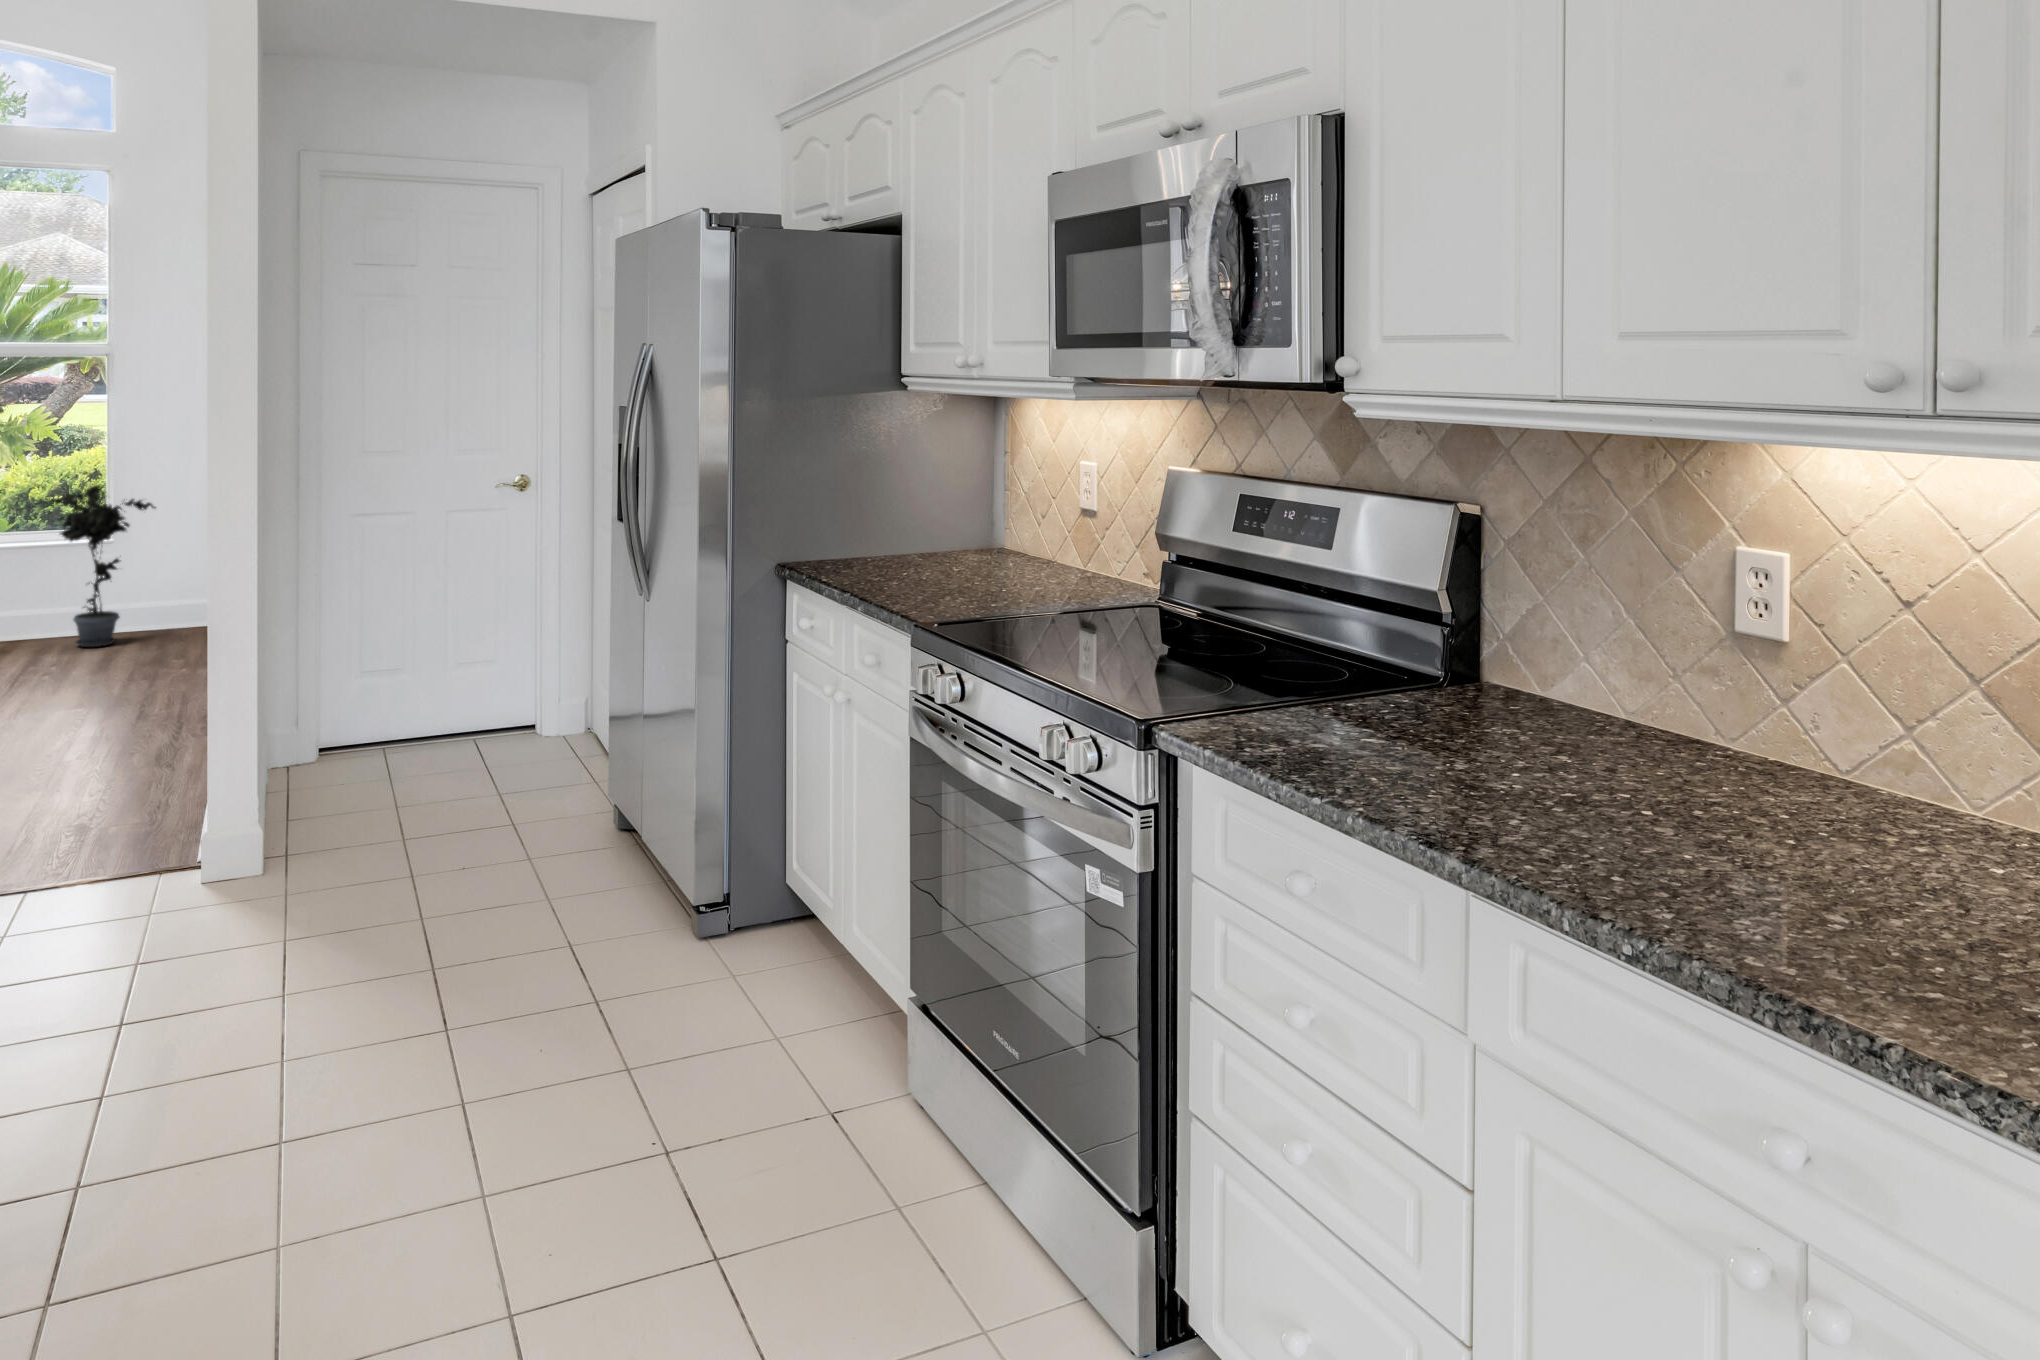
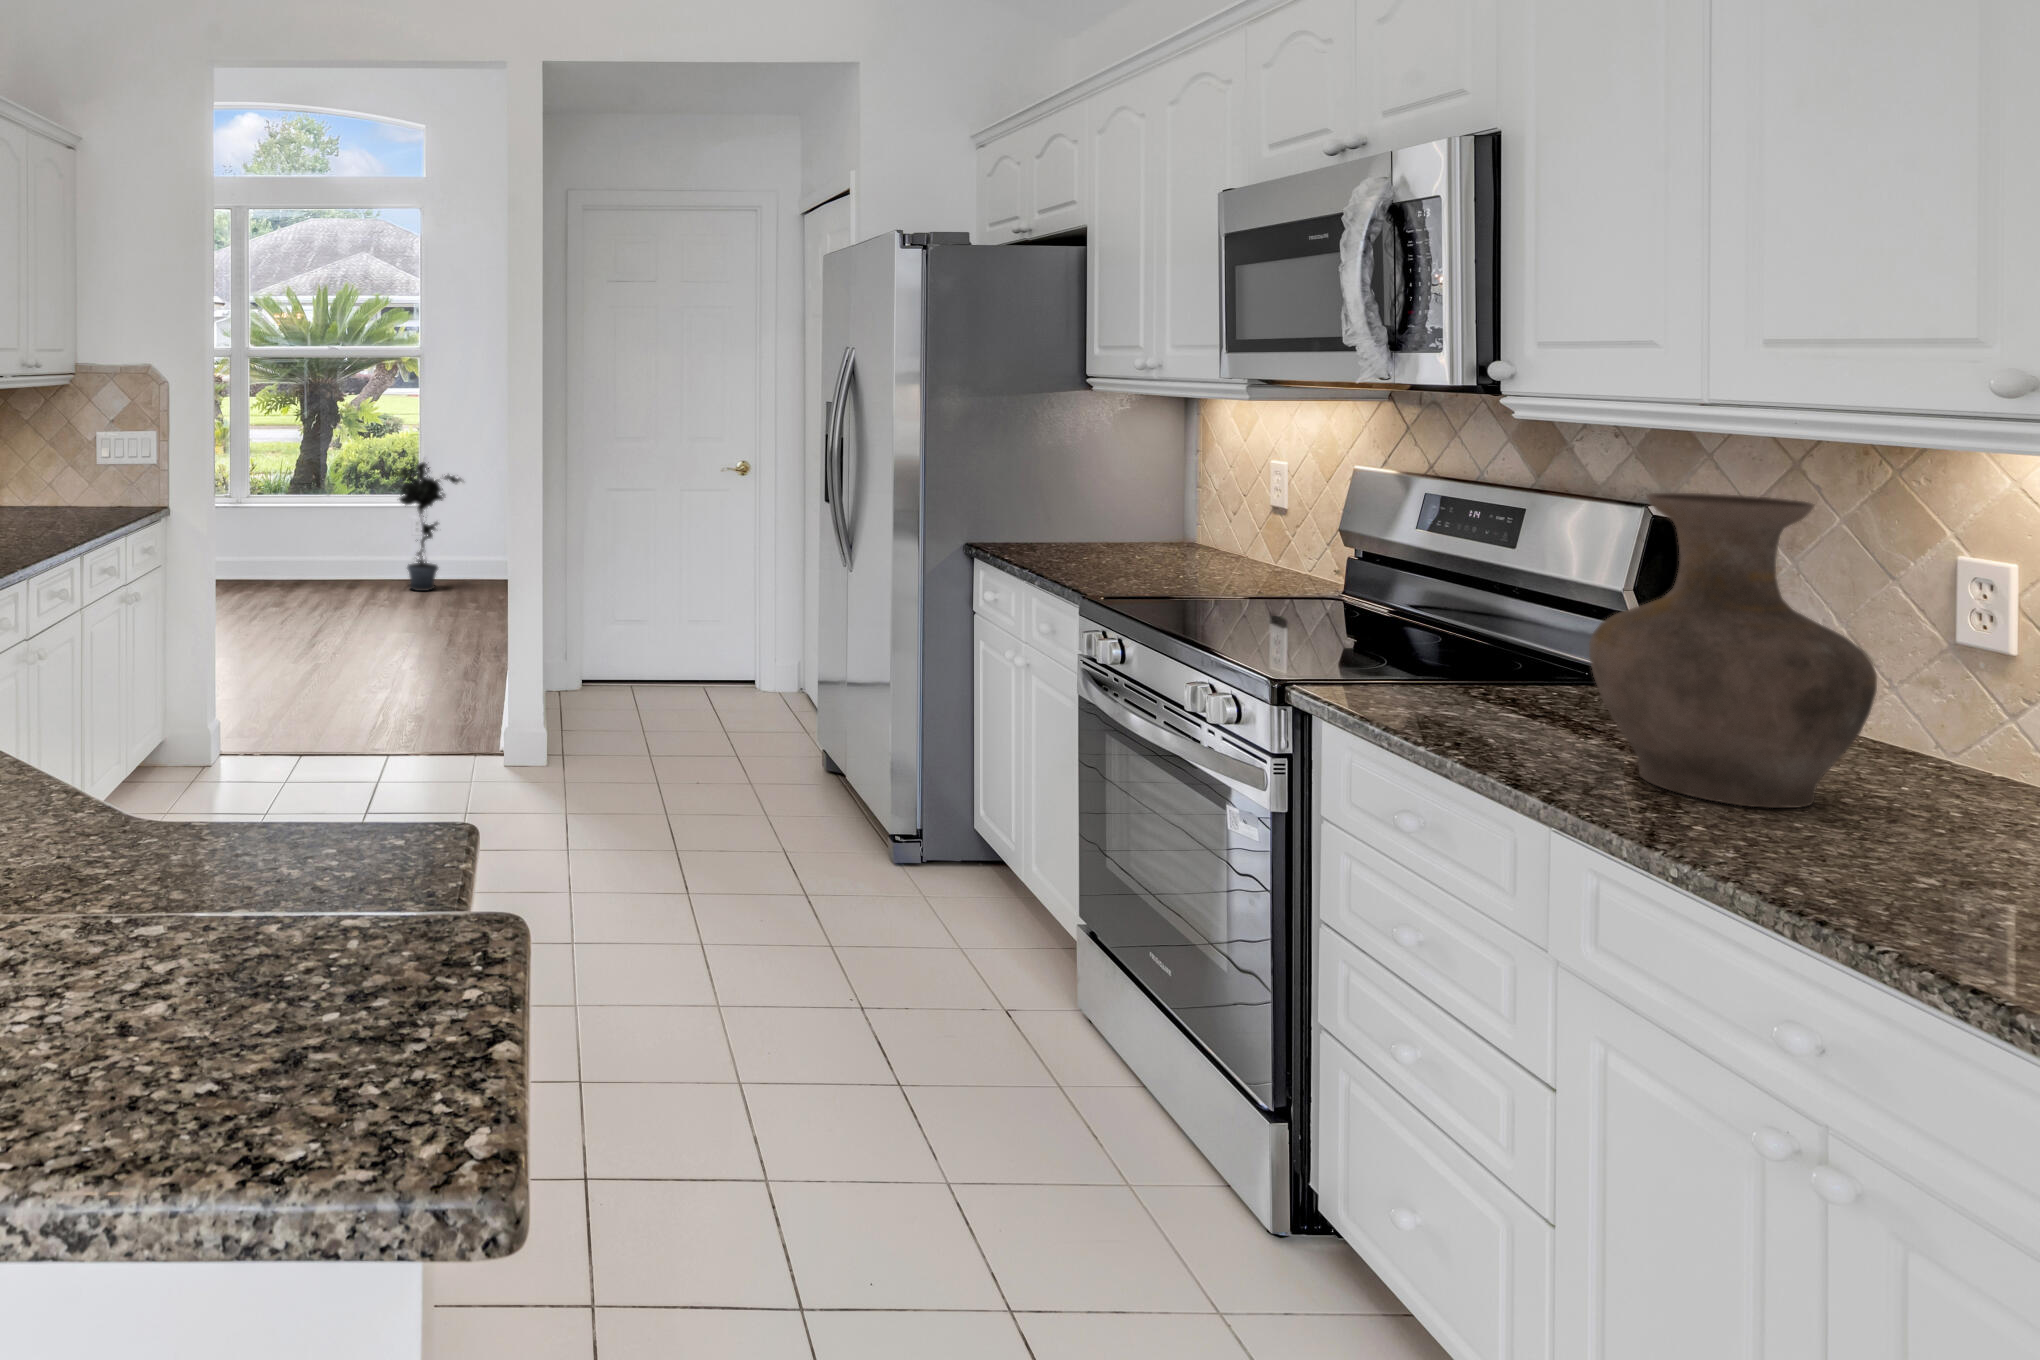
vase: none [1479,501,1738,840] -> present [1589,493,1877,808]

